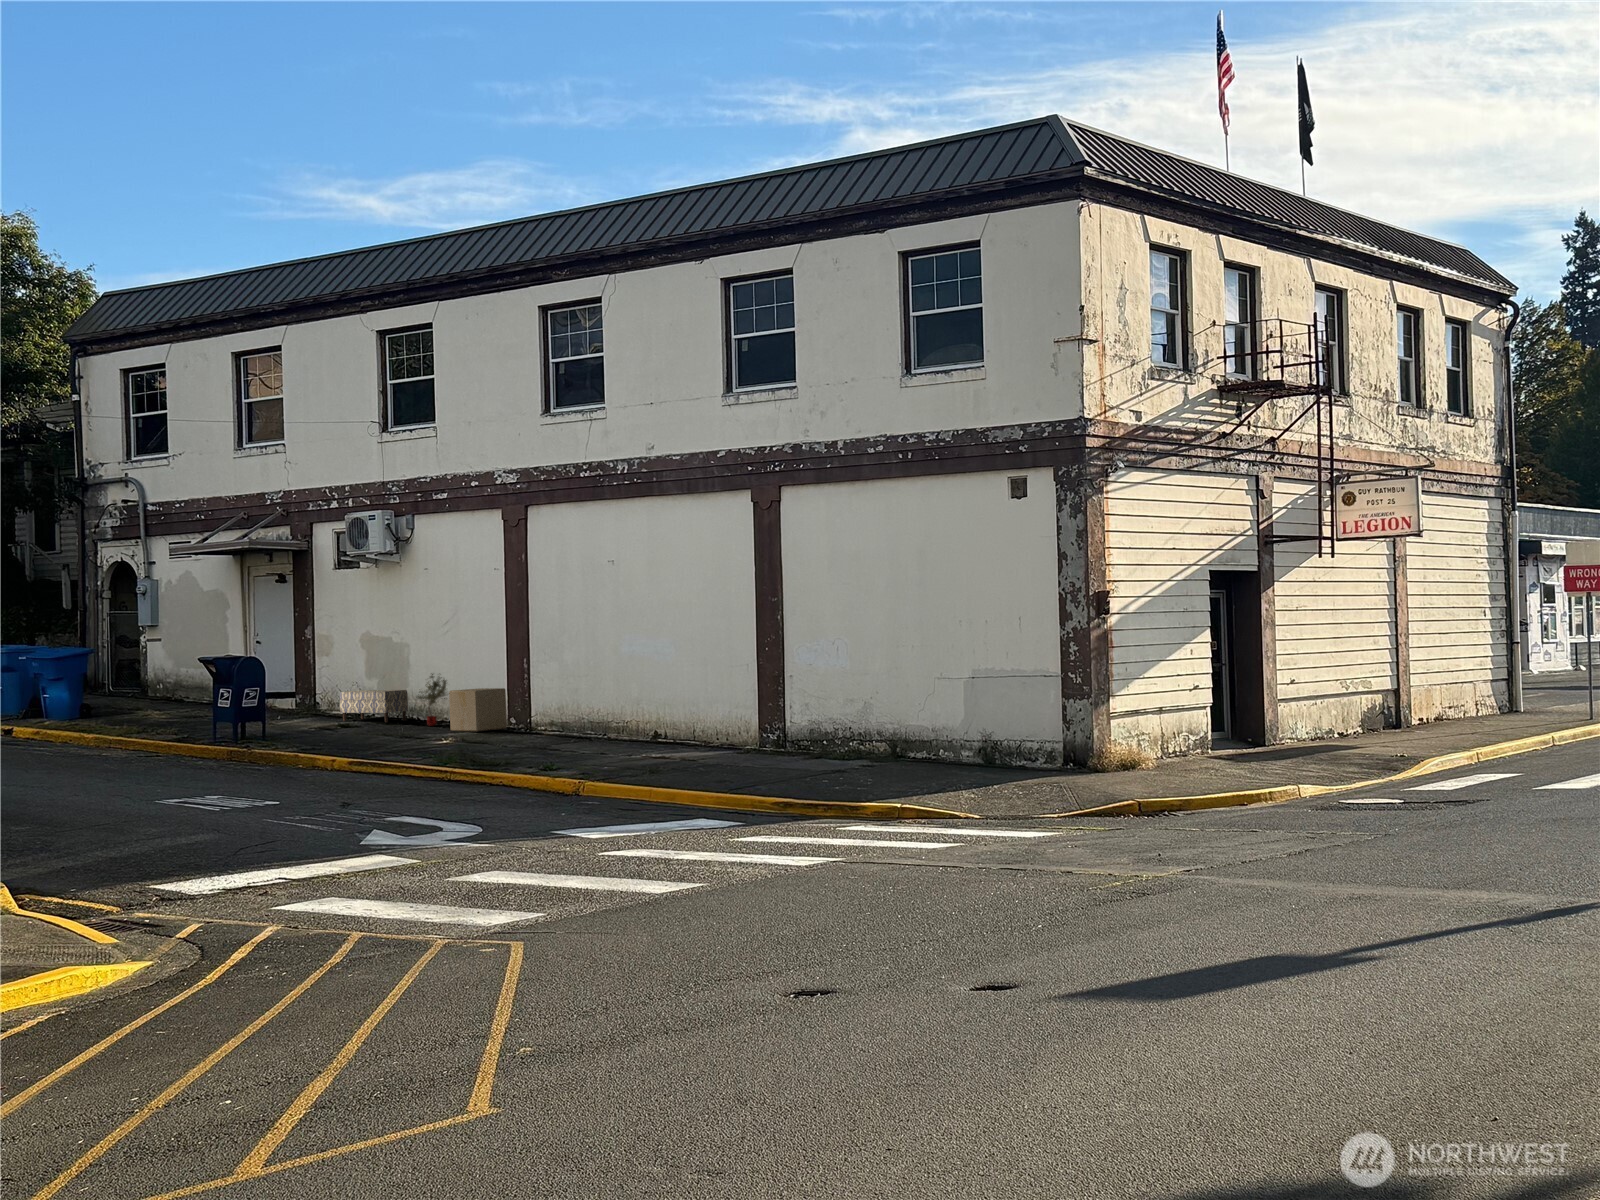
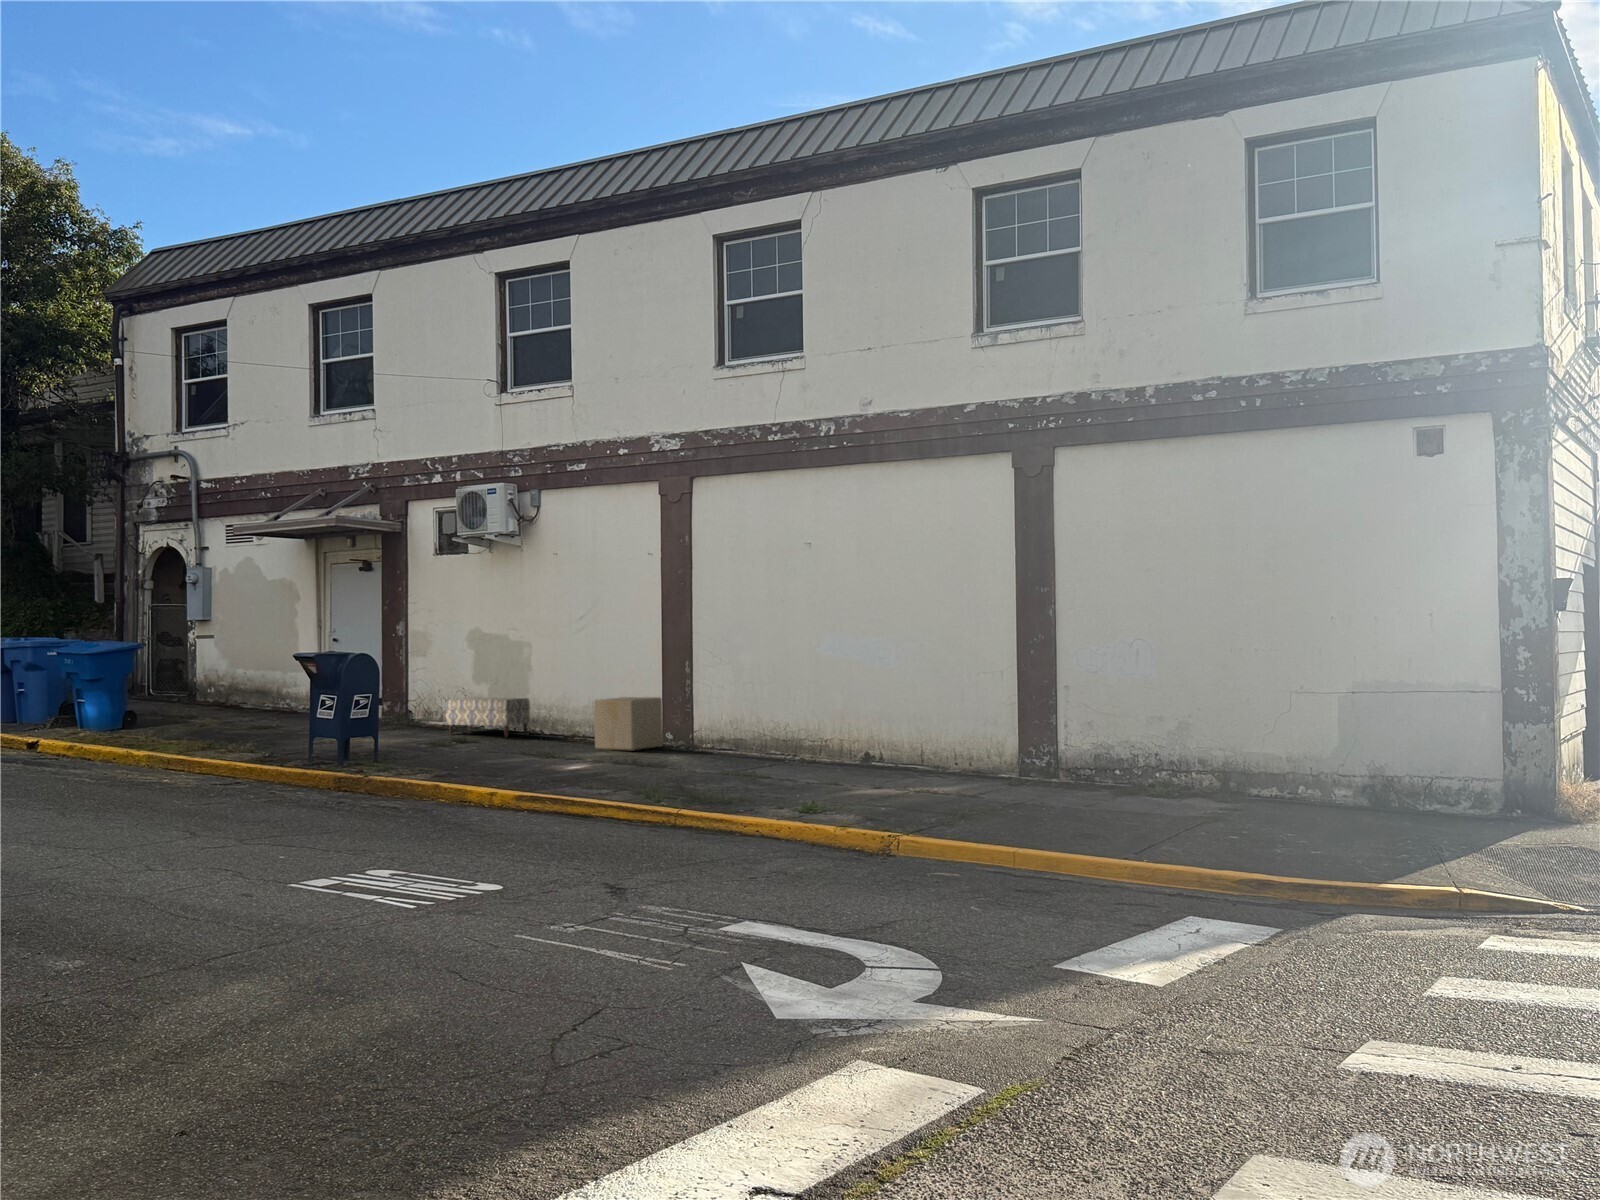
potted tree: present [418,674,446,726] -> none [544,678,588,742]

